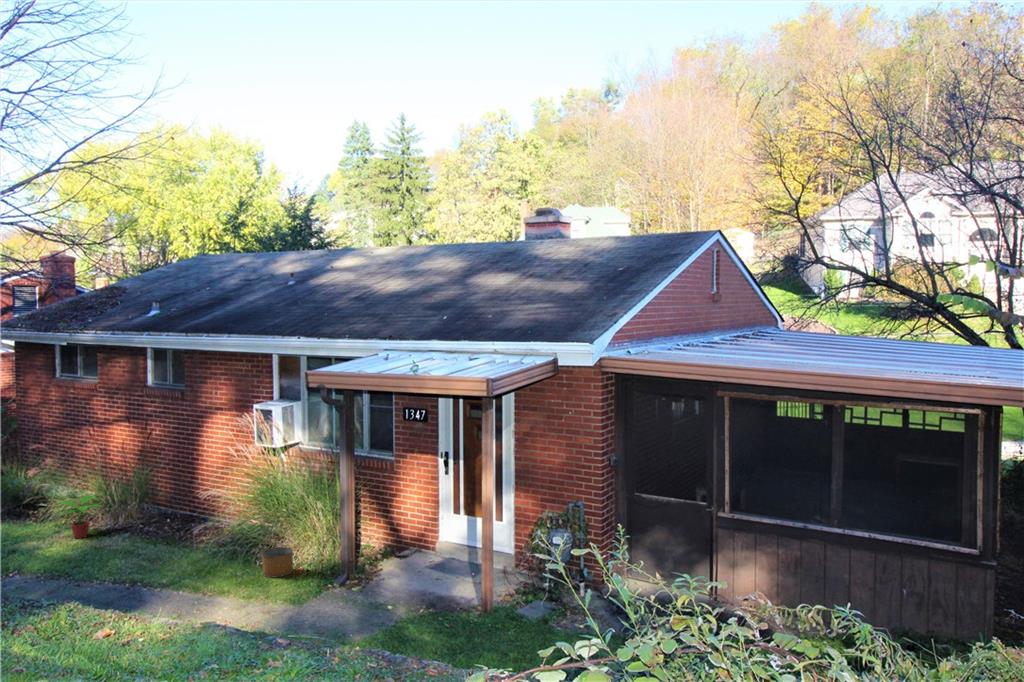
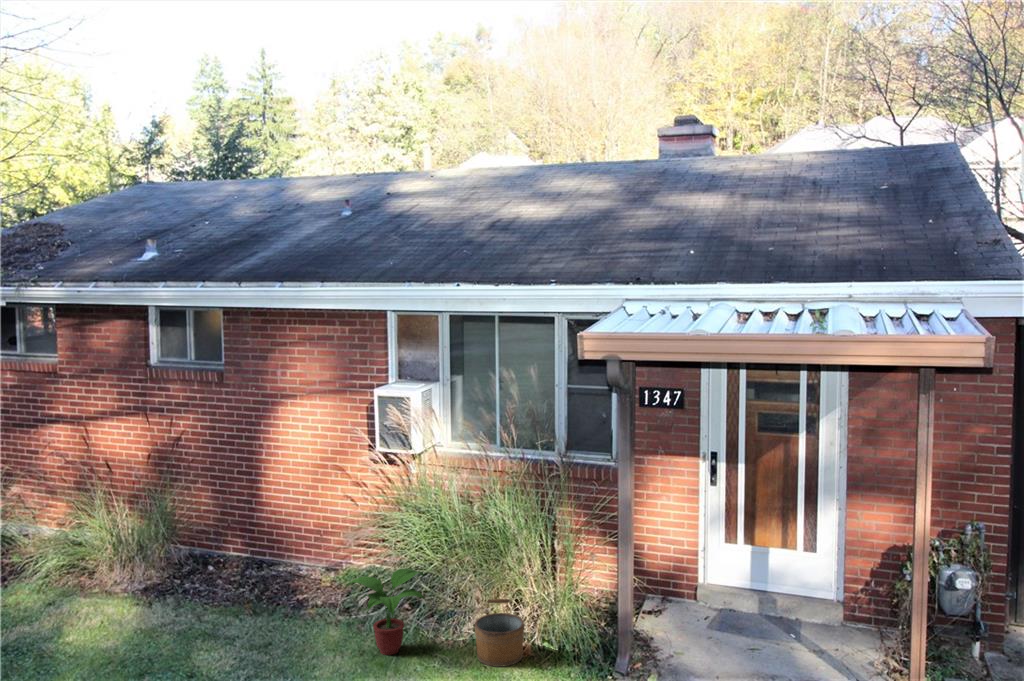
potted plant: present [55,496,101,539] -> present [347,568,425,655]

